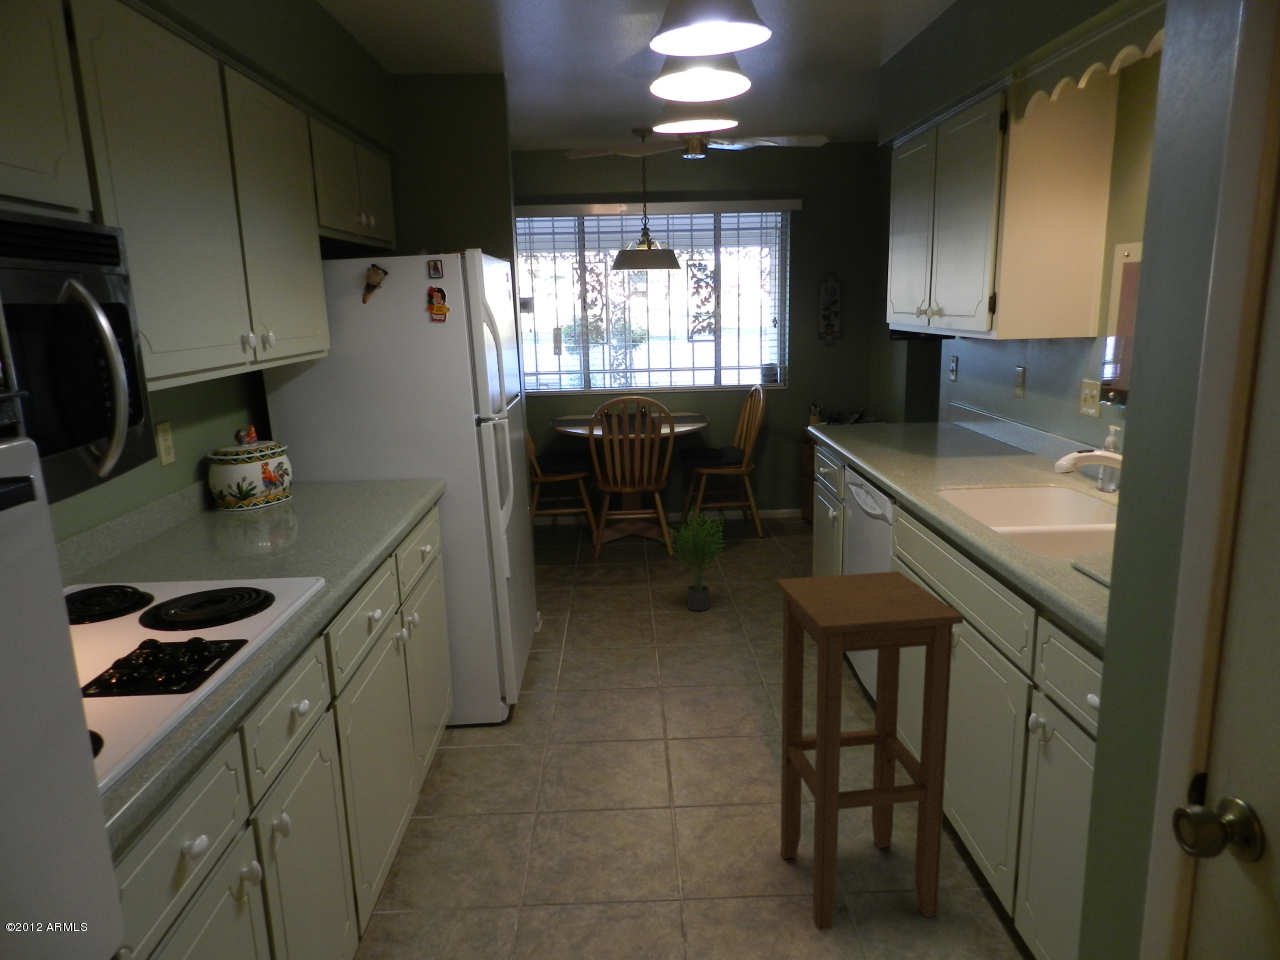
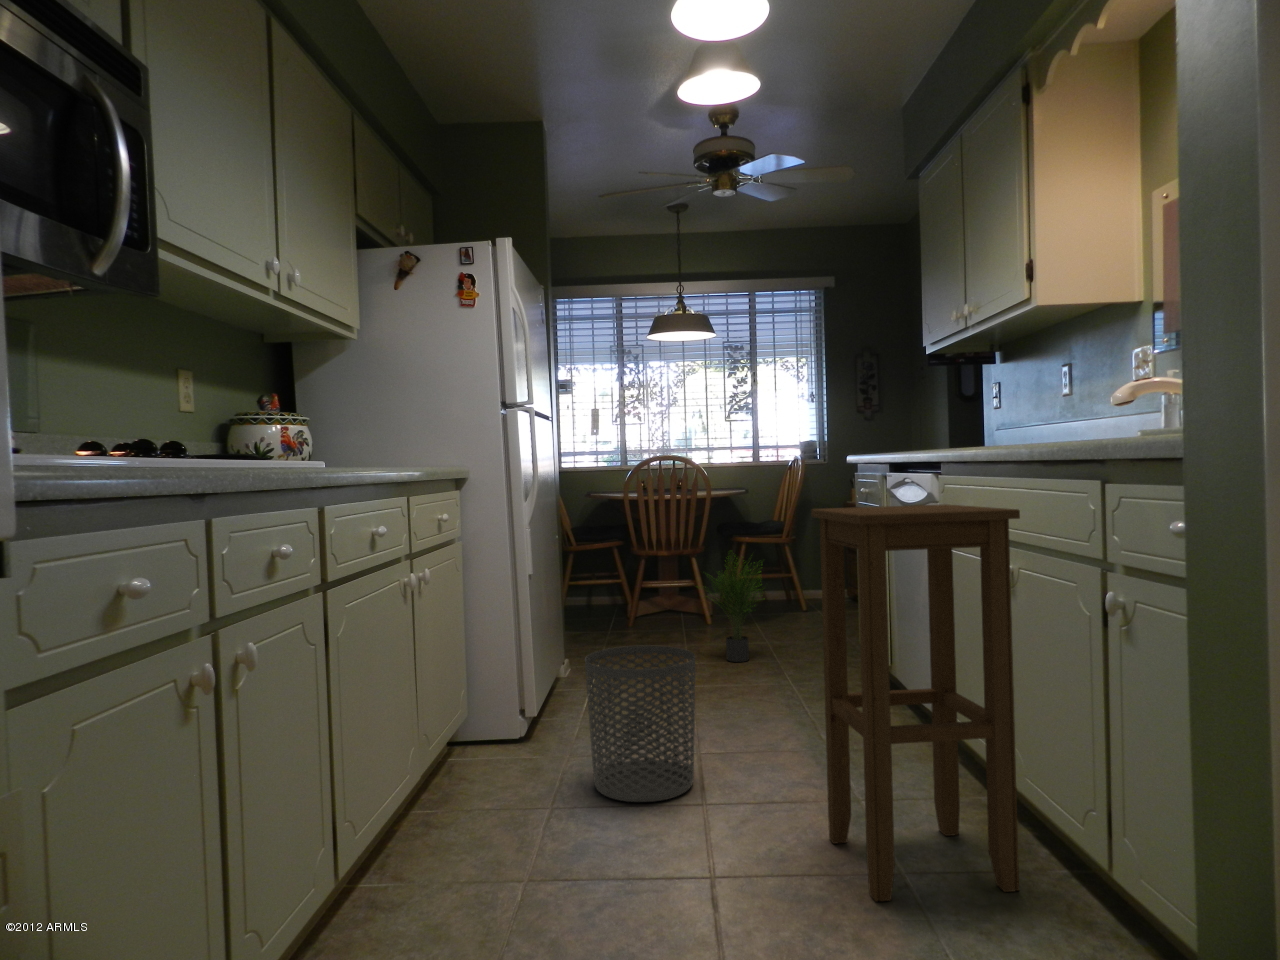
waste bin: none [564,656,665,807] -> present [585,645,696,802]

